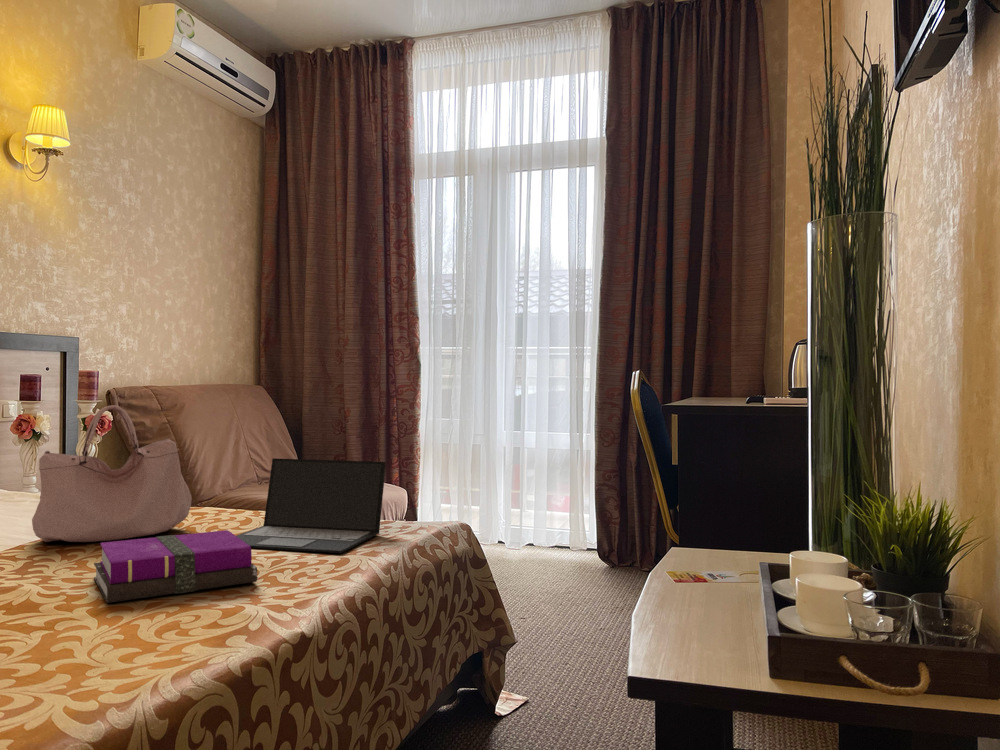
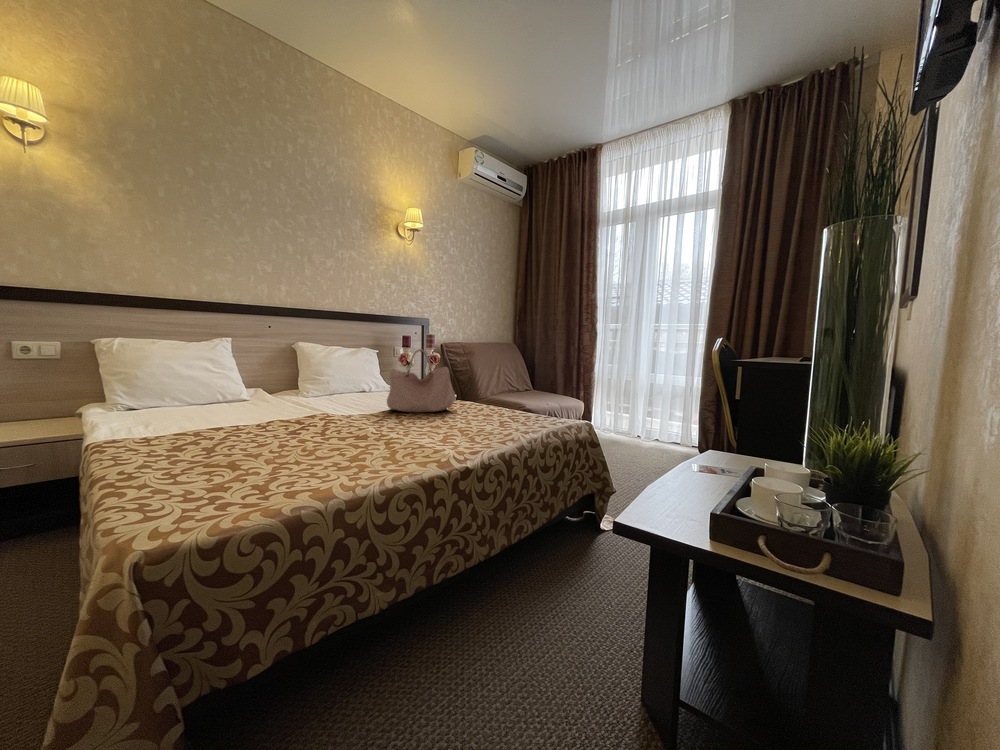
laptop: present [236,458,386,553] -> none [459,379,547,430]
notebook: present [94,530,257,603] -> none [393,412,463,440]

